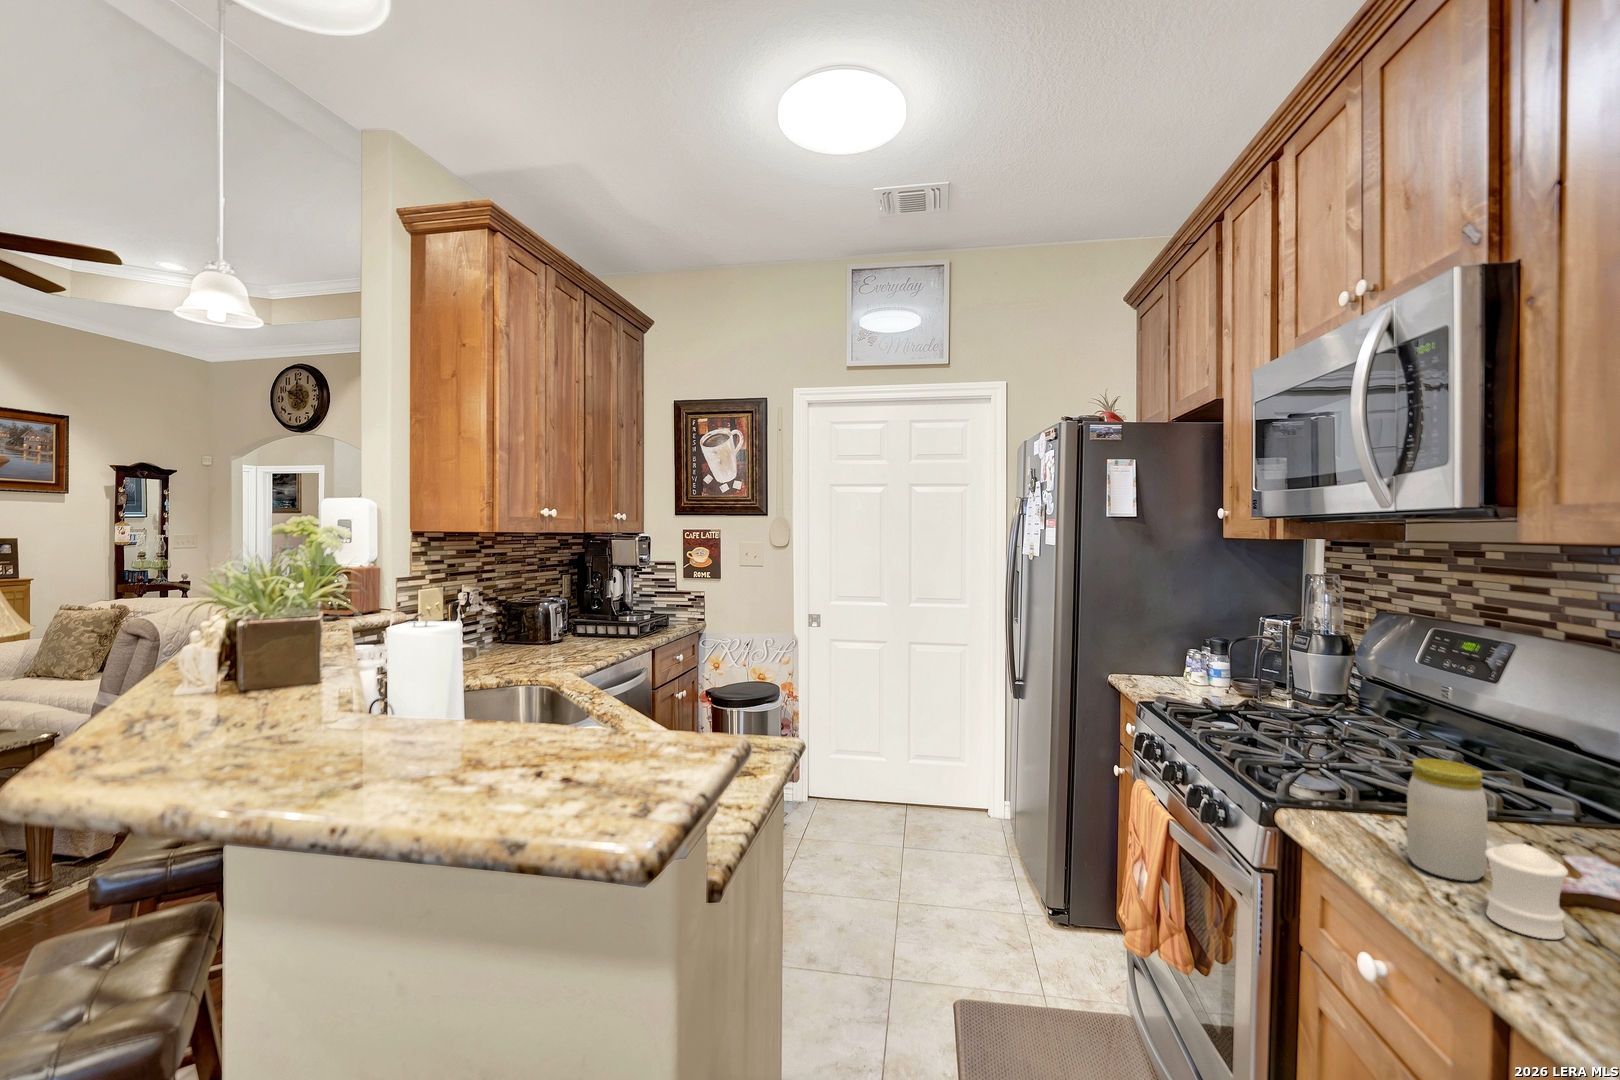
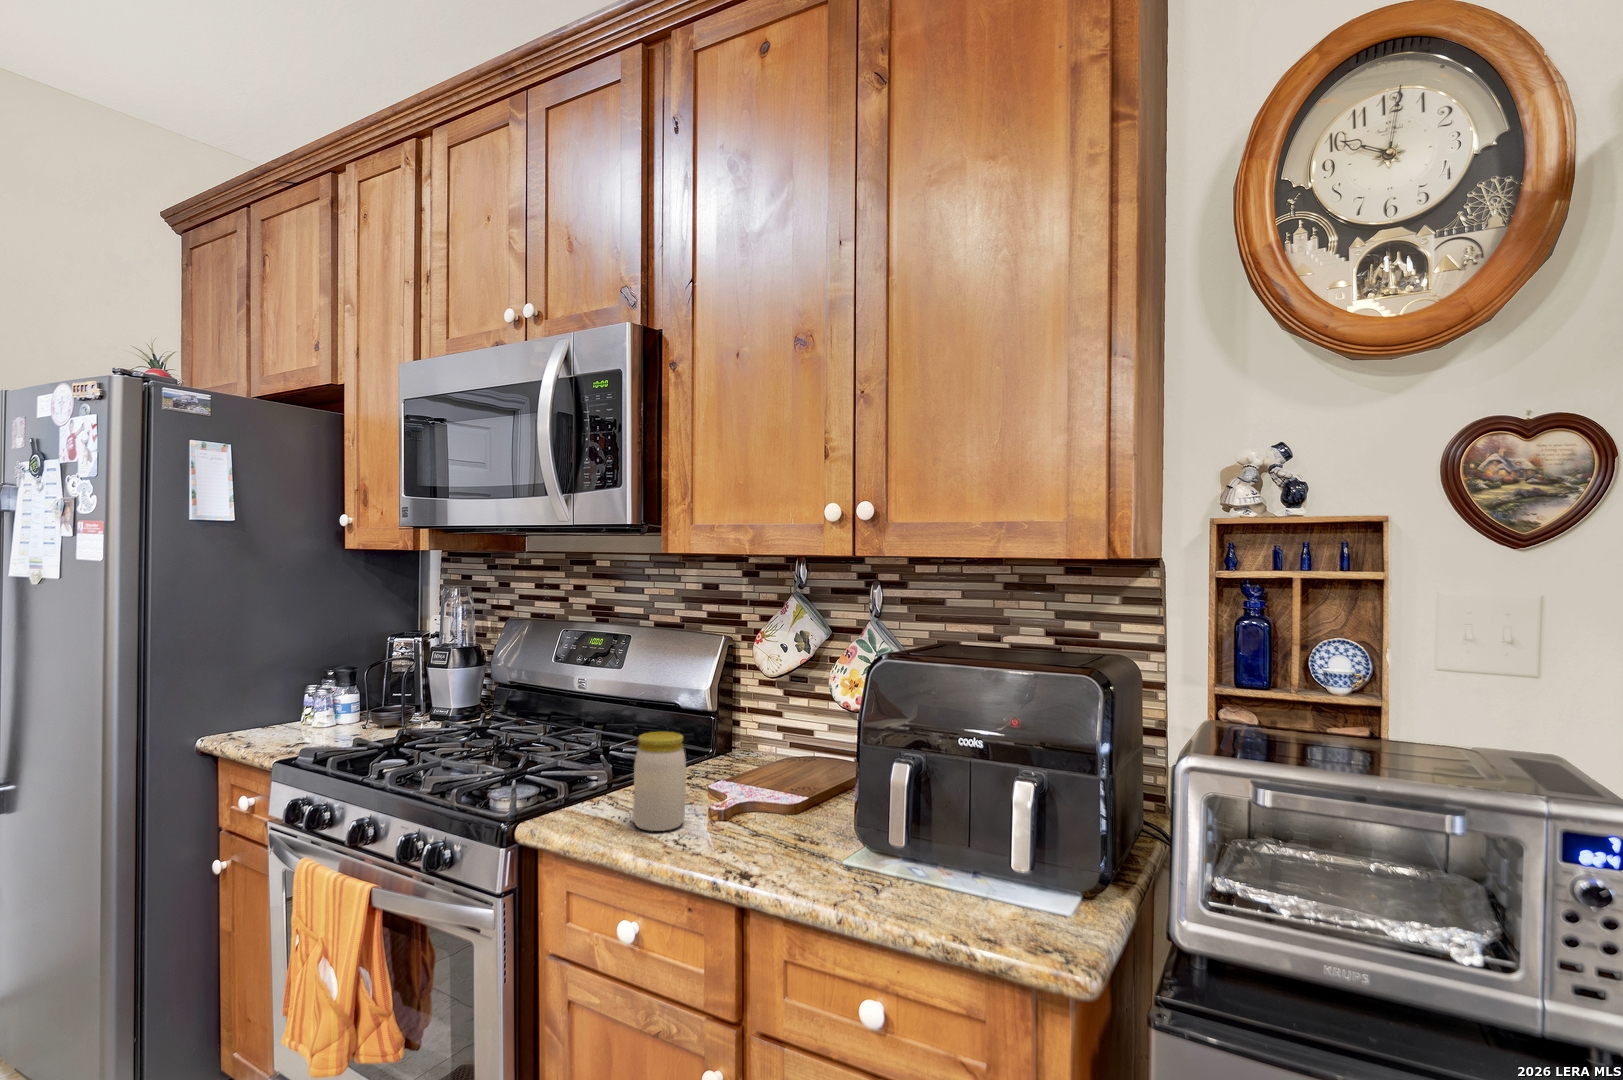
salt shaker: present [1485,844,1568,939] -> none [702,779,748,849]

